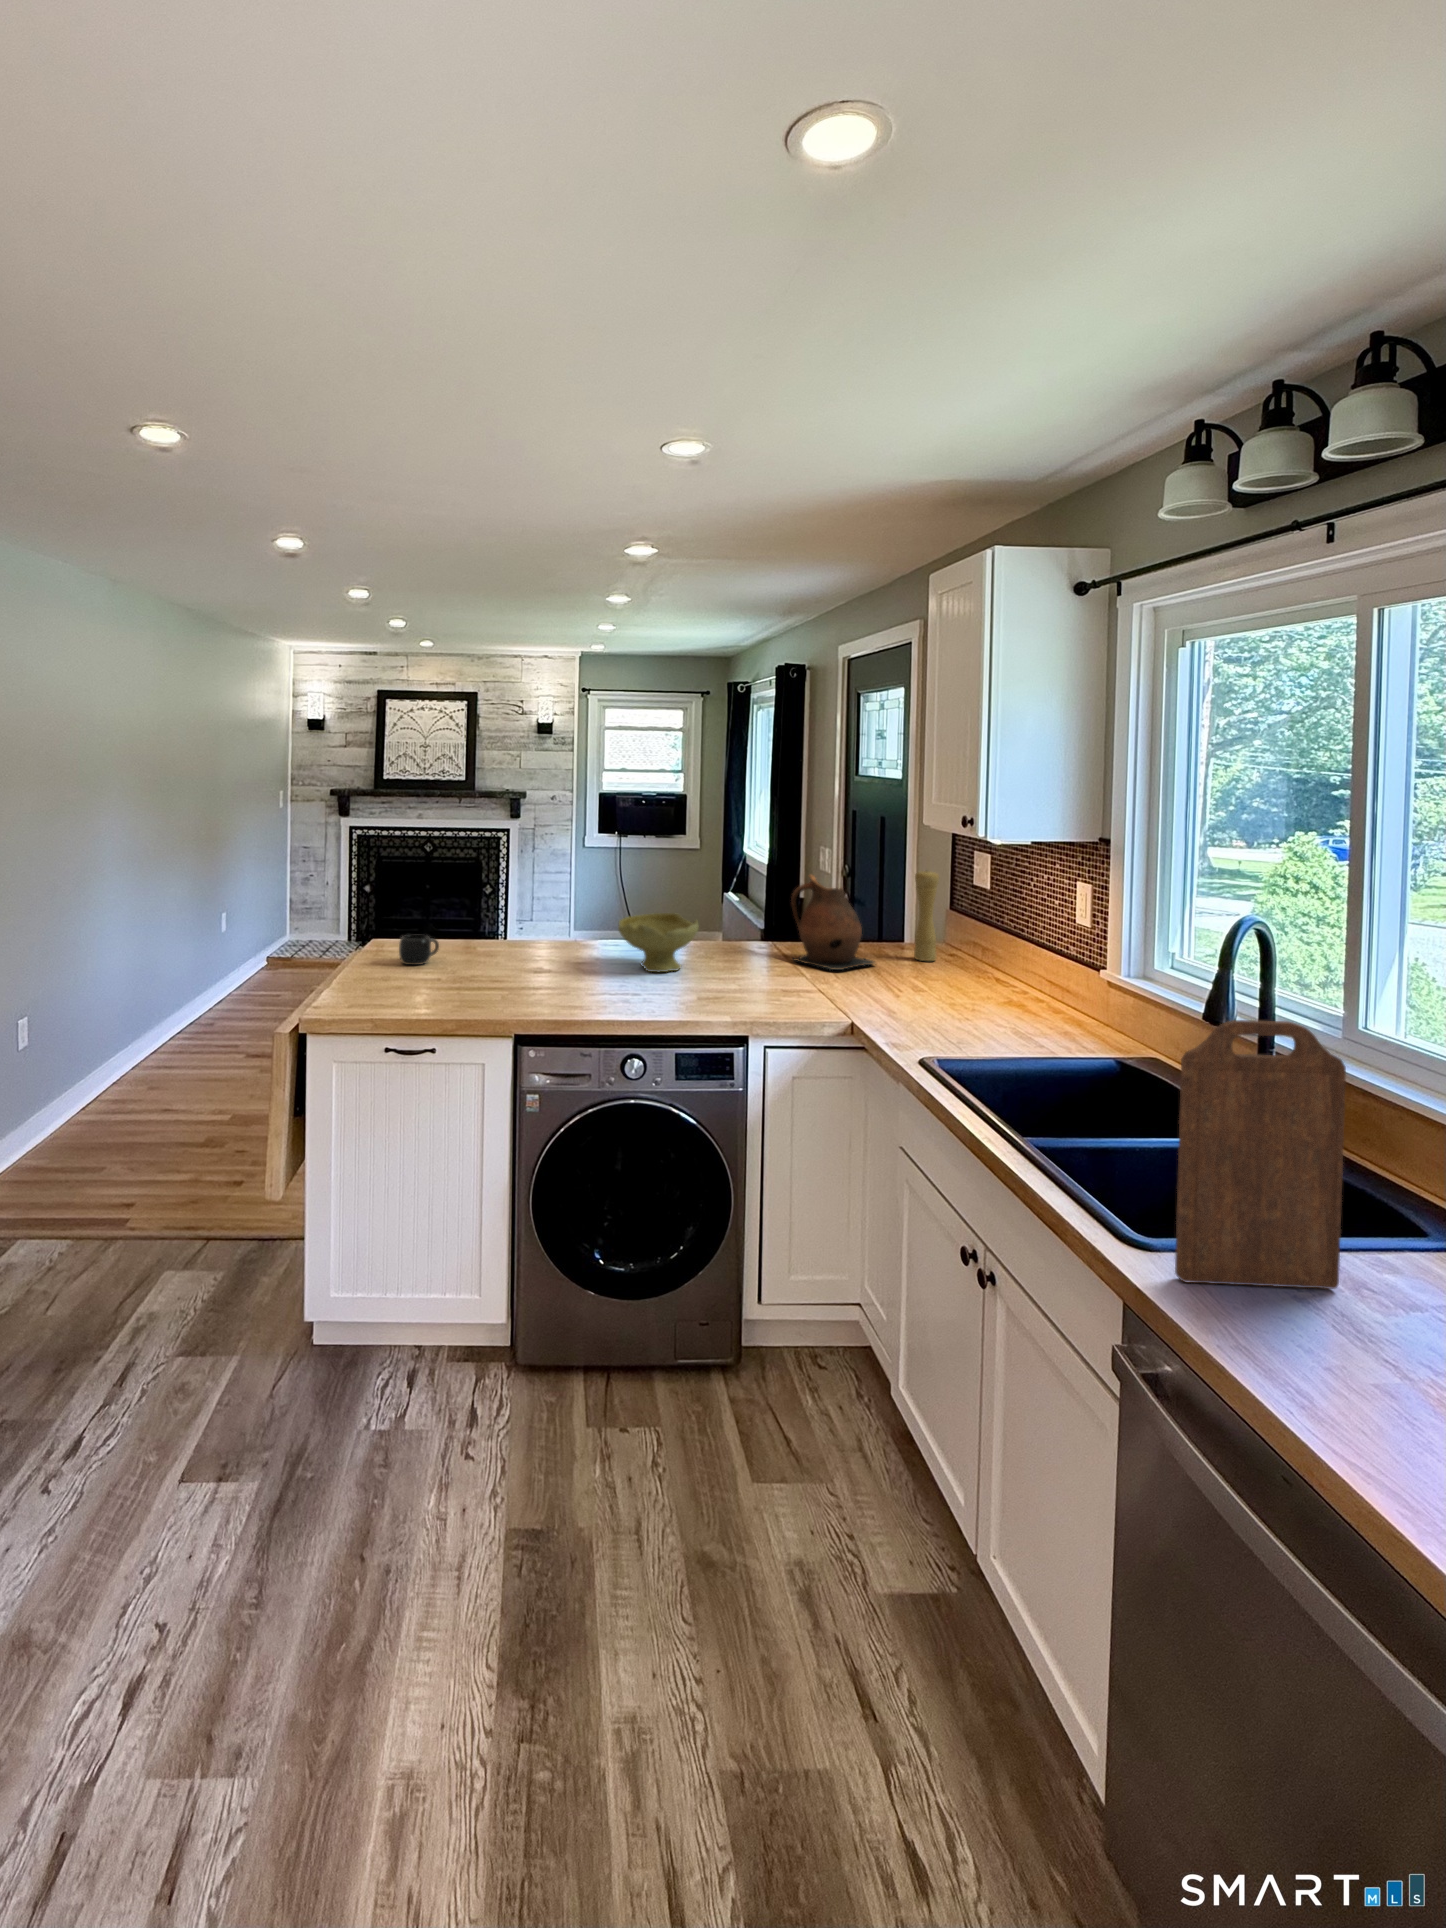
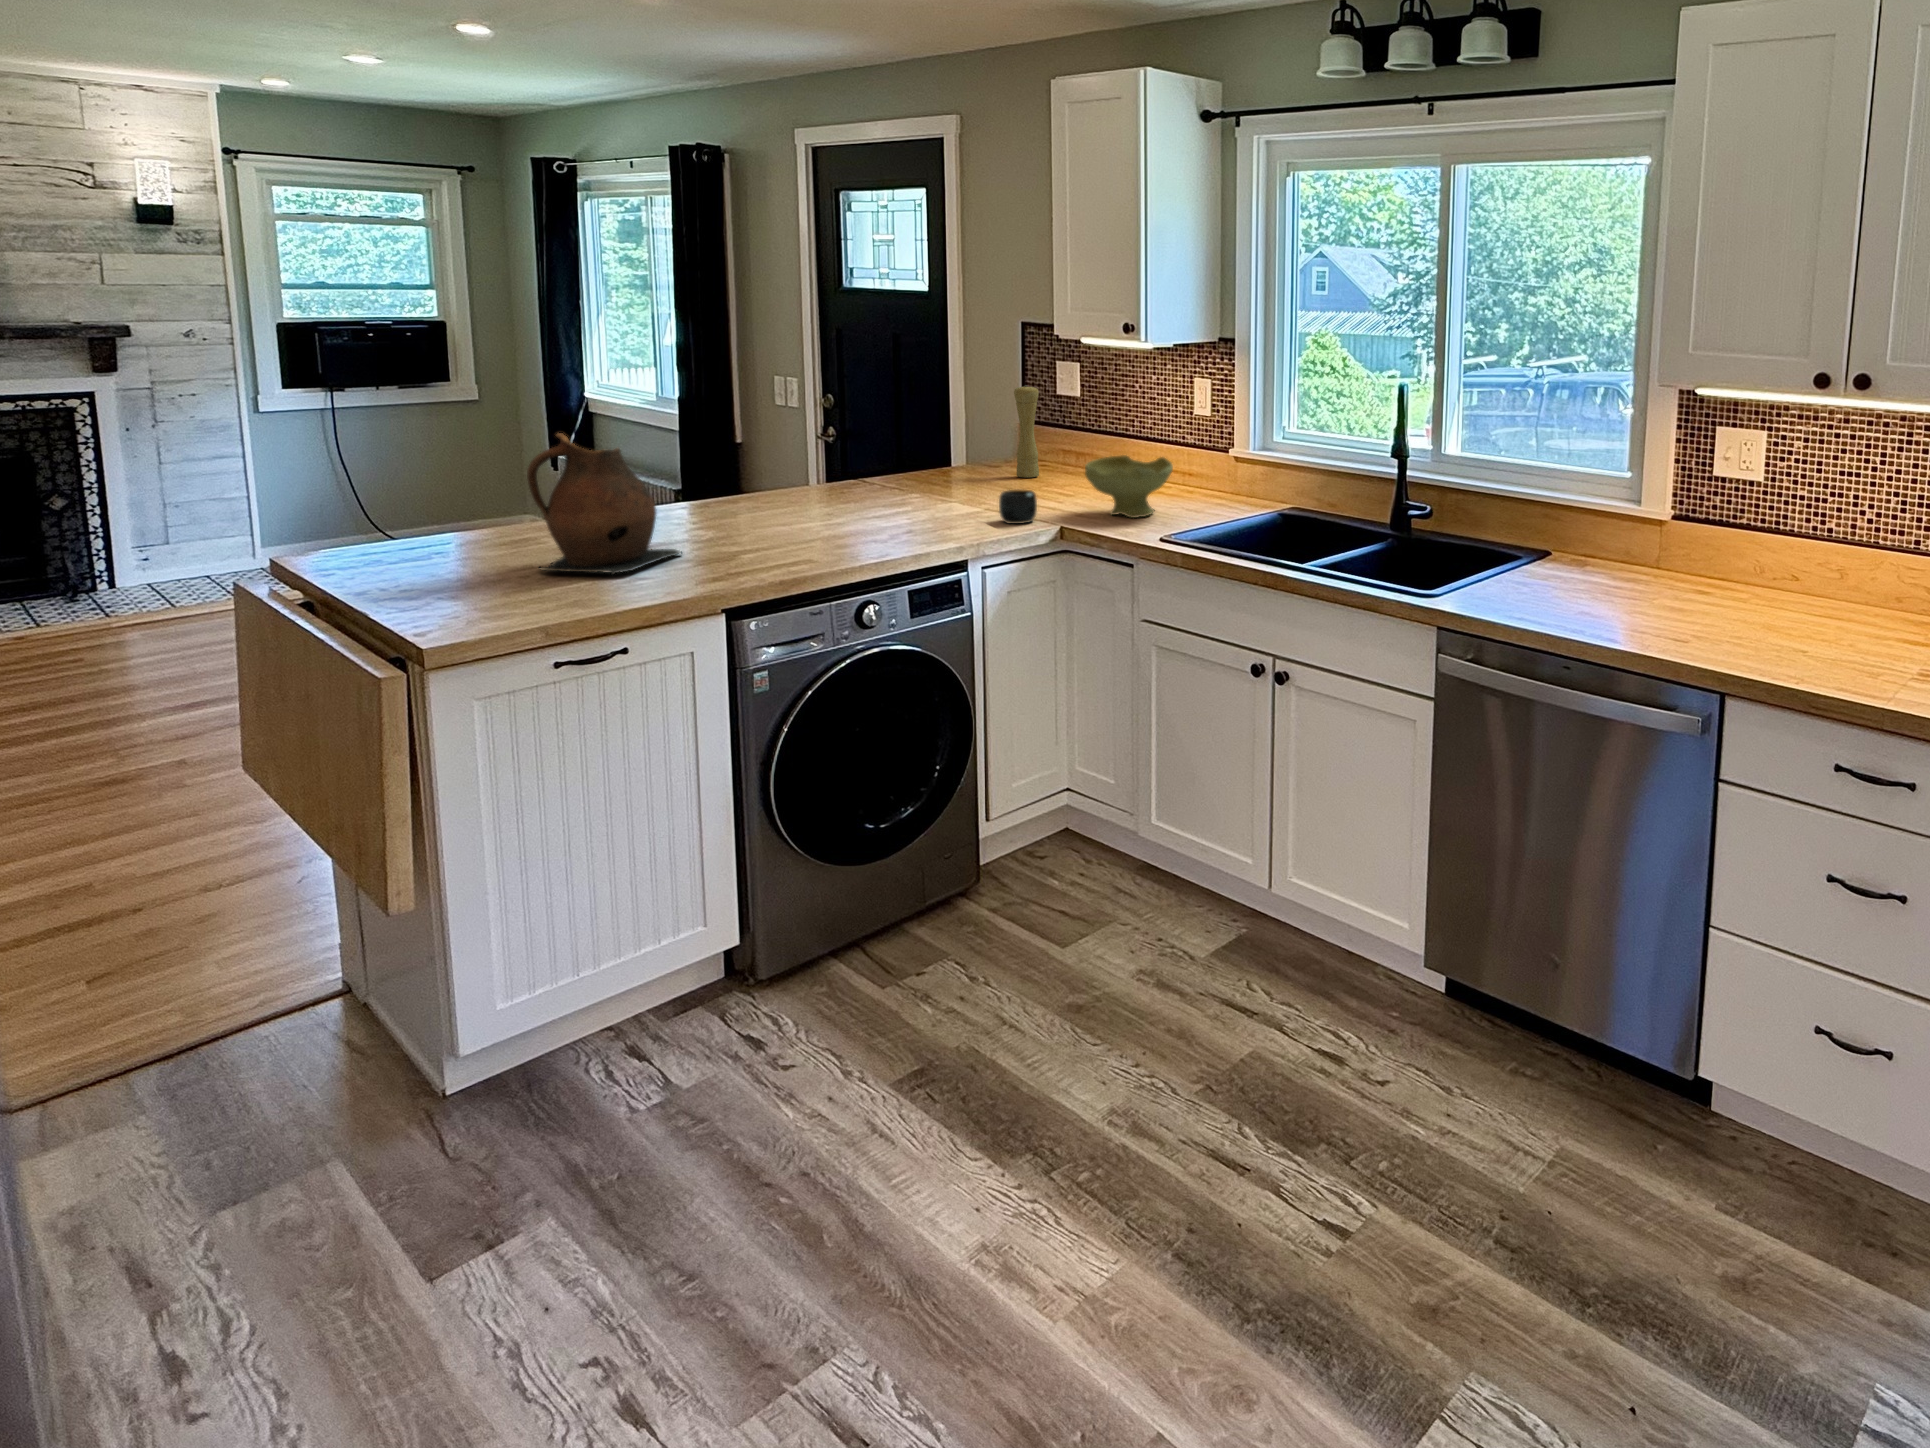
ceramic pitcher: present [791,875,874,970] -> present [527,433,682,575]
bowl: present [618,913,698,972] -> present [1085,455,1173,518]
mug: present [399,935,439,965] -> present [999,490,1037,524]
cutting board: present [1175,1020,1346,1289] -> none [1445,435,1510,607]

